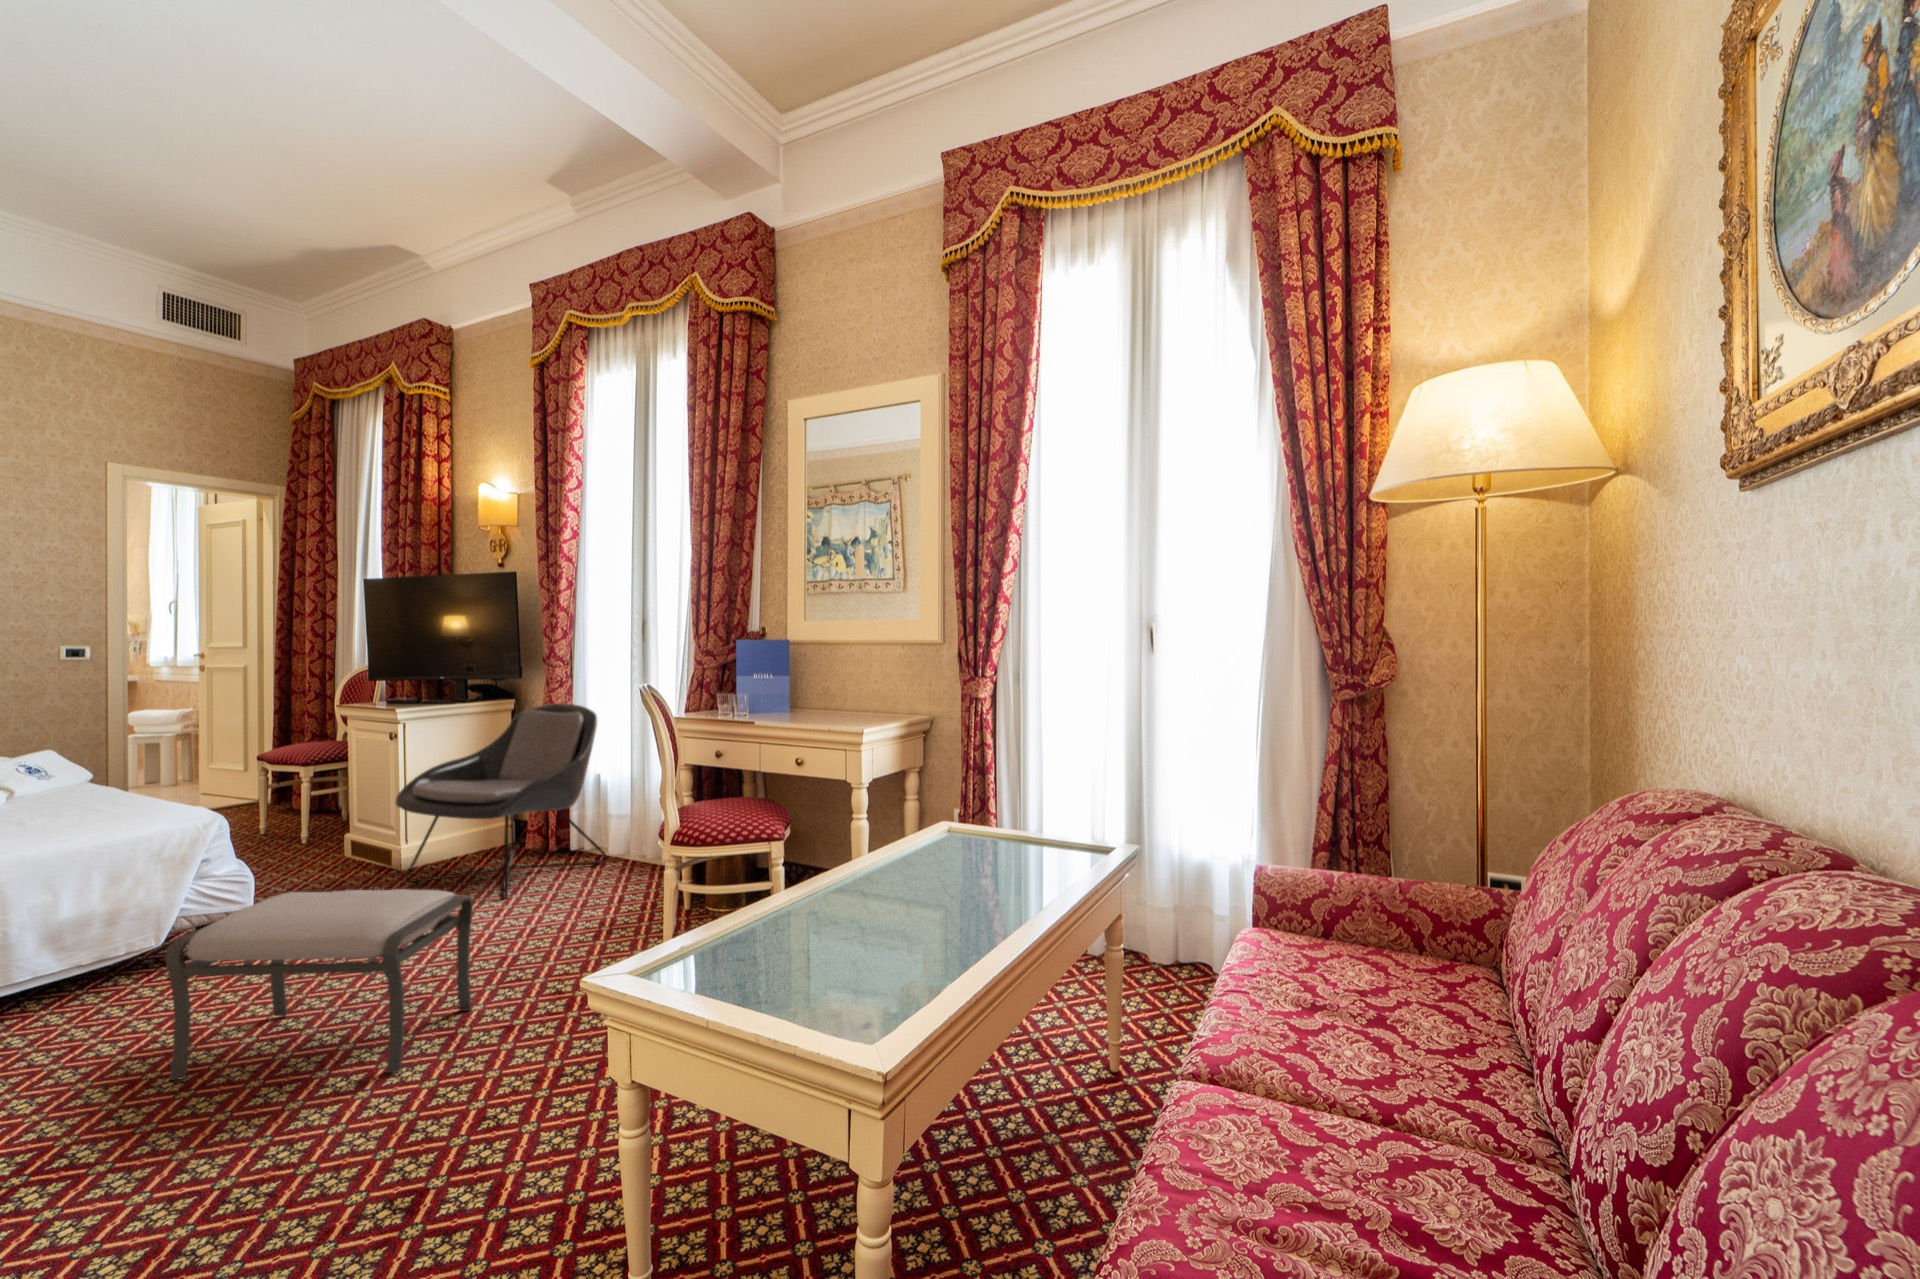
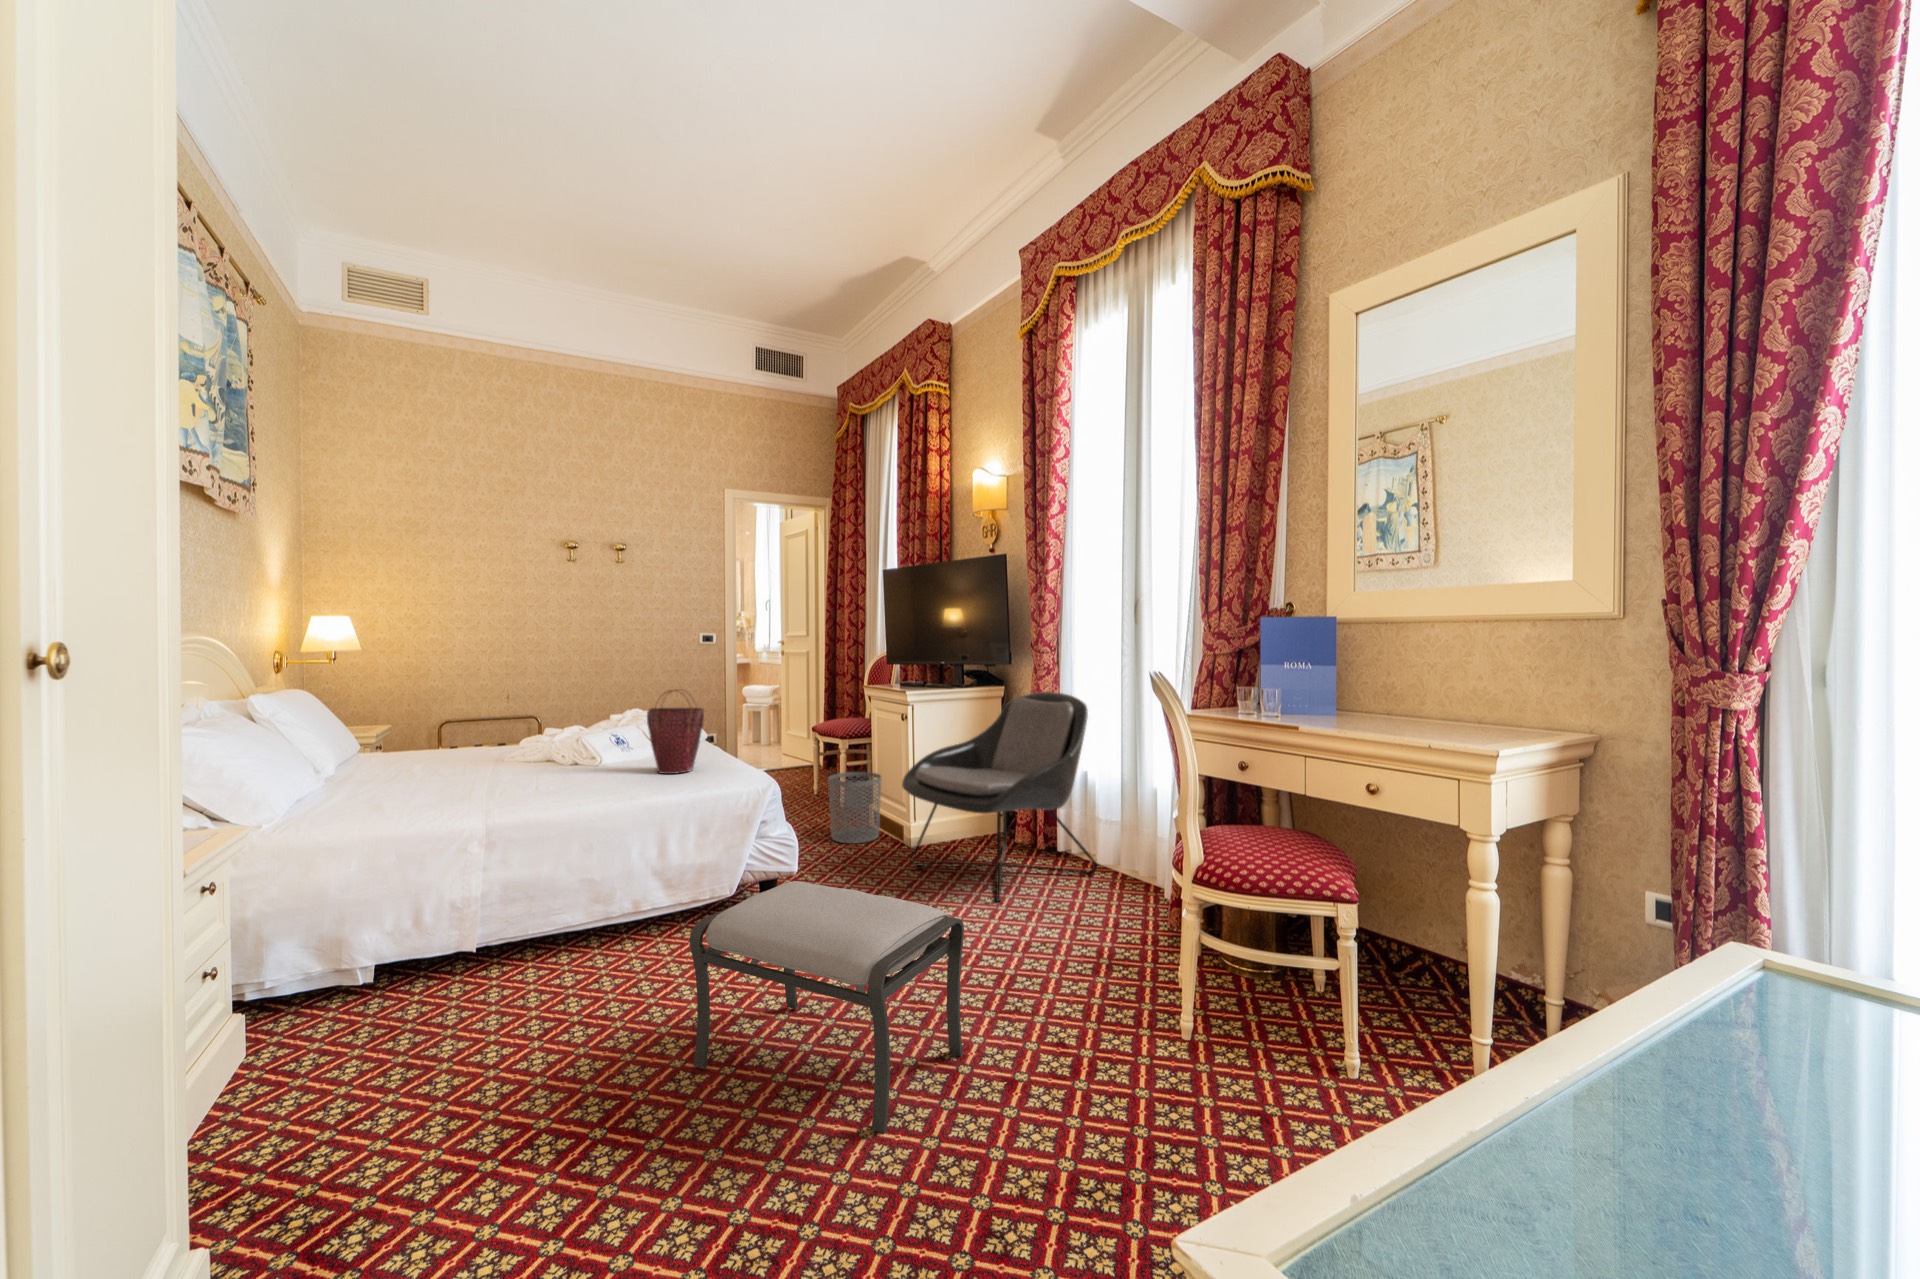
handbag: none [38,717,130,815] -> present [647,690,704,774]
waste bin: none [295,796,365,874] -> present [828,772,881,844]

